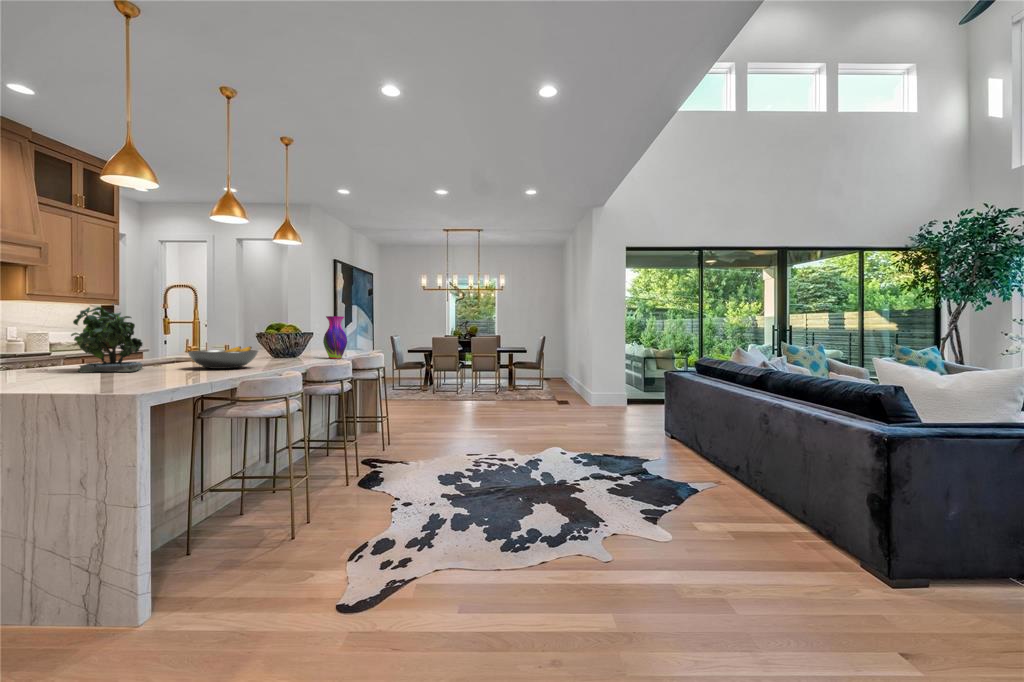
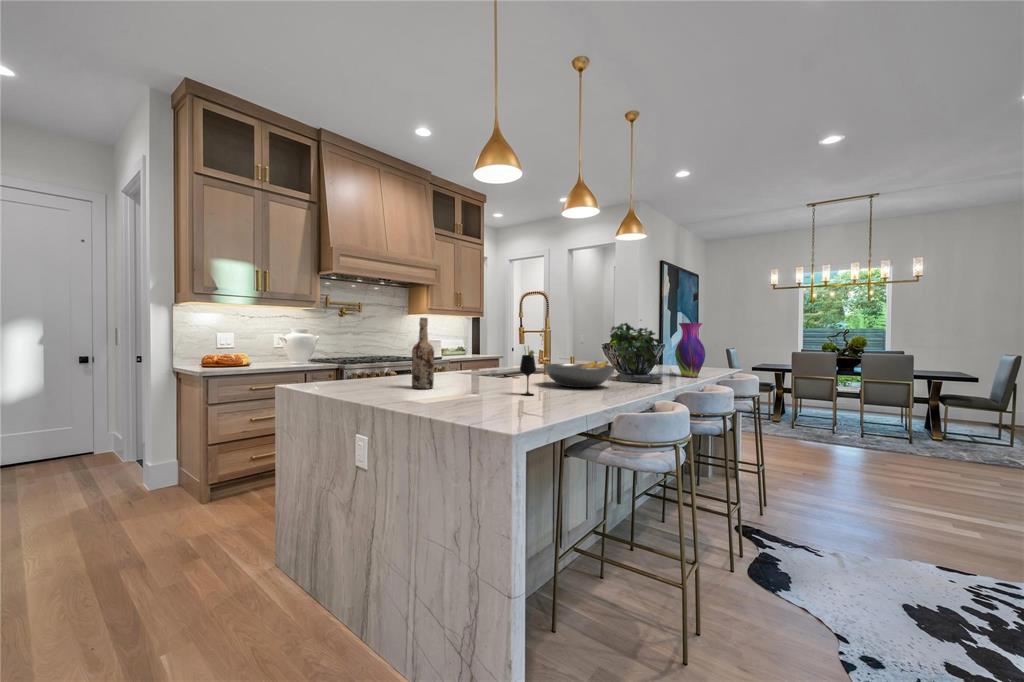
potted plant: present [71,304,143,372] -> present [610,323,662,383]
wine bottle: none [24,308,55,377] -> present [412,318,434,389]
wine glass: none [159,334,176,375] -> present [520,346,536,395]

